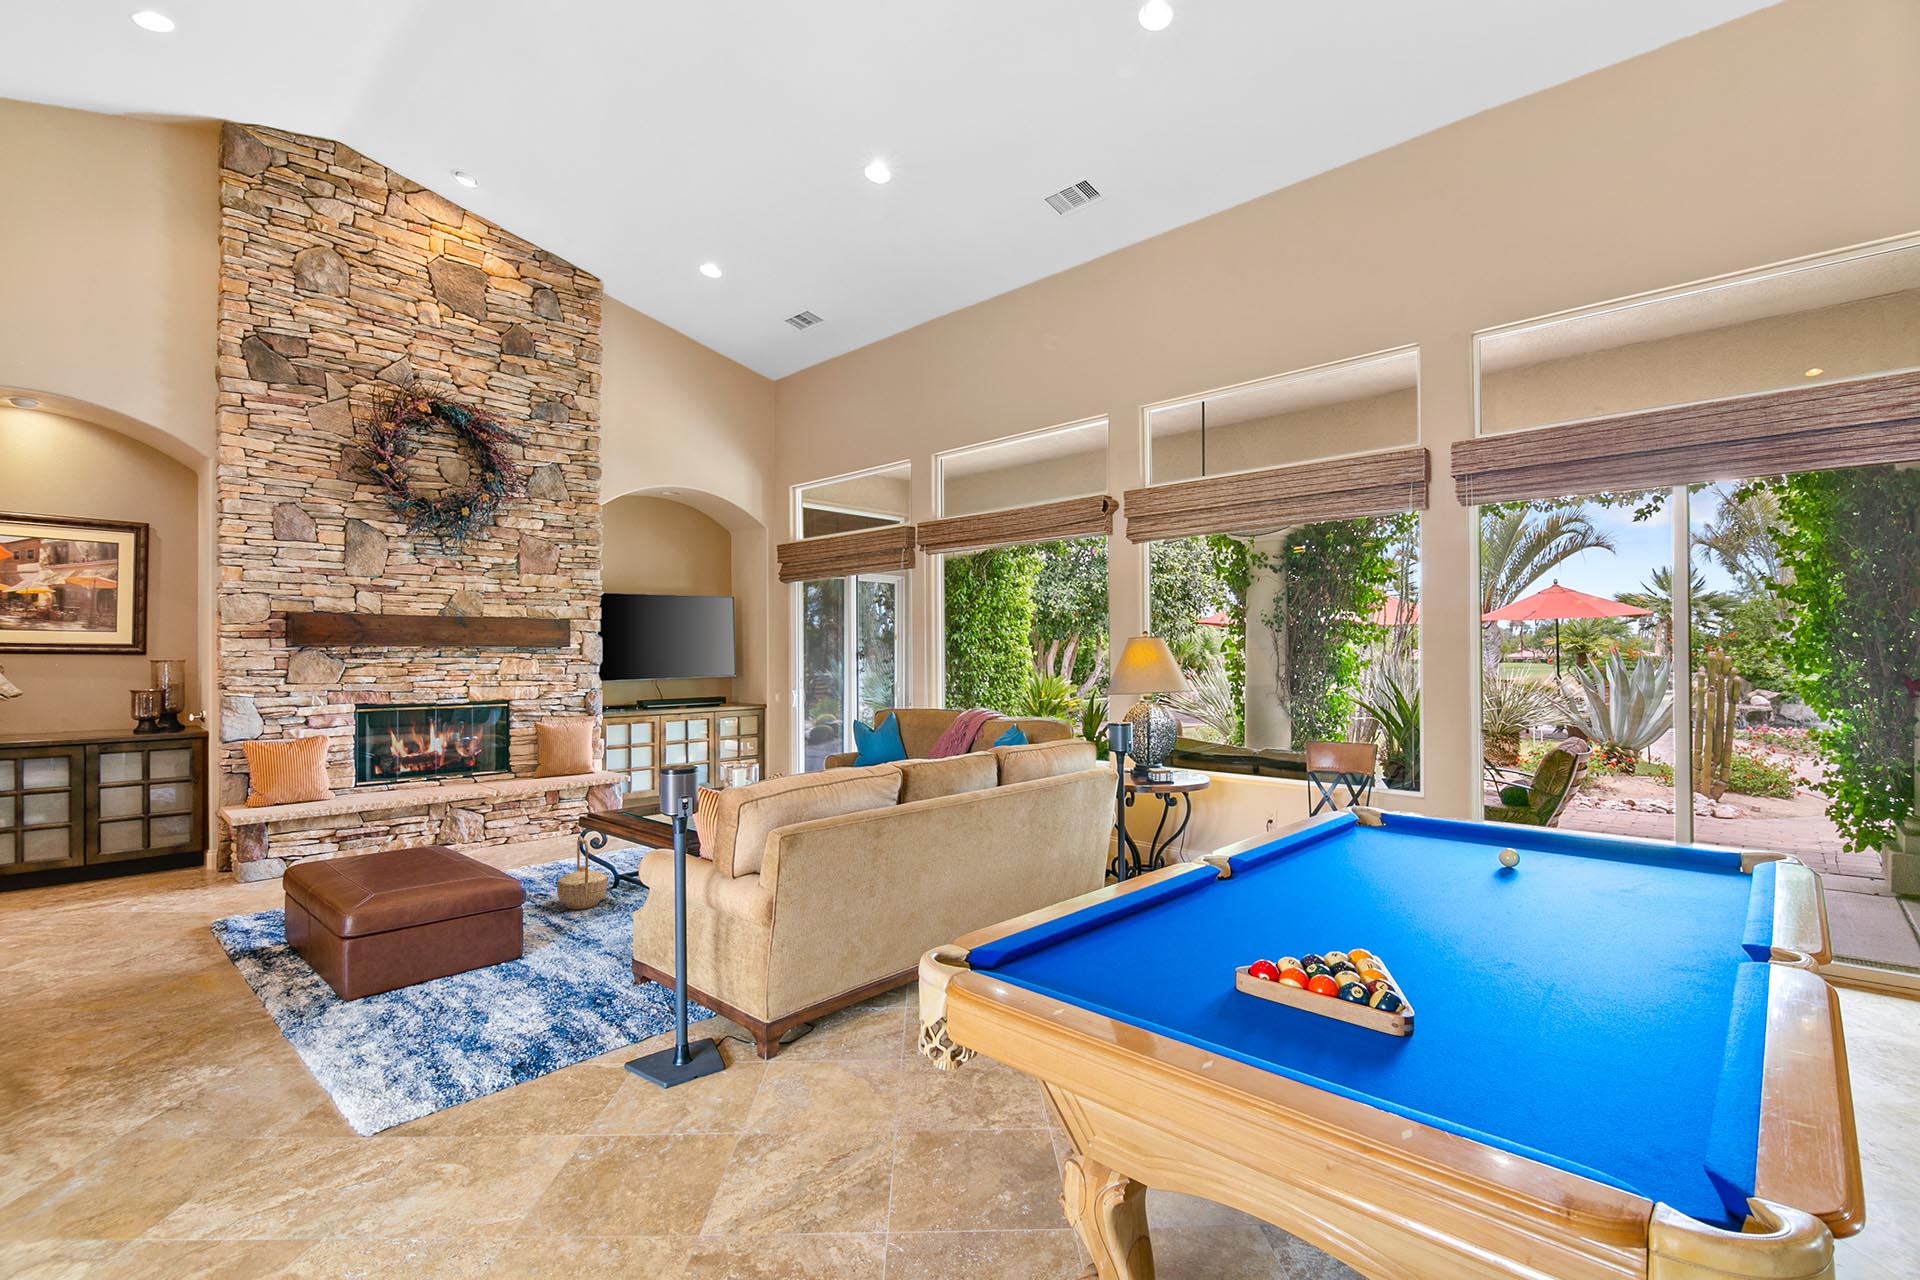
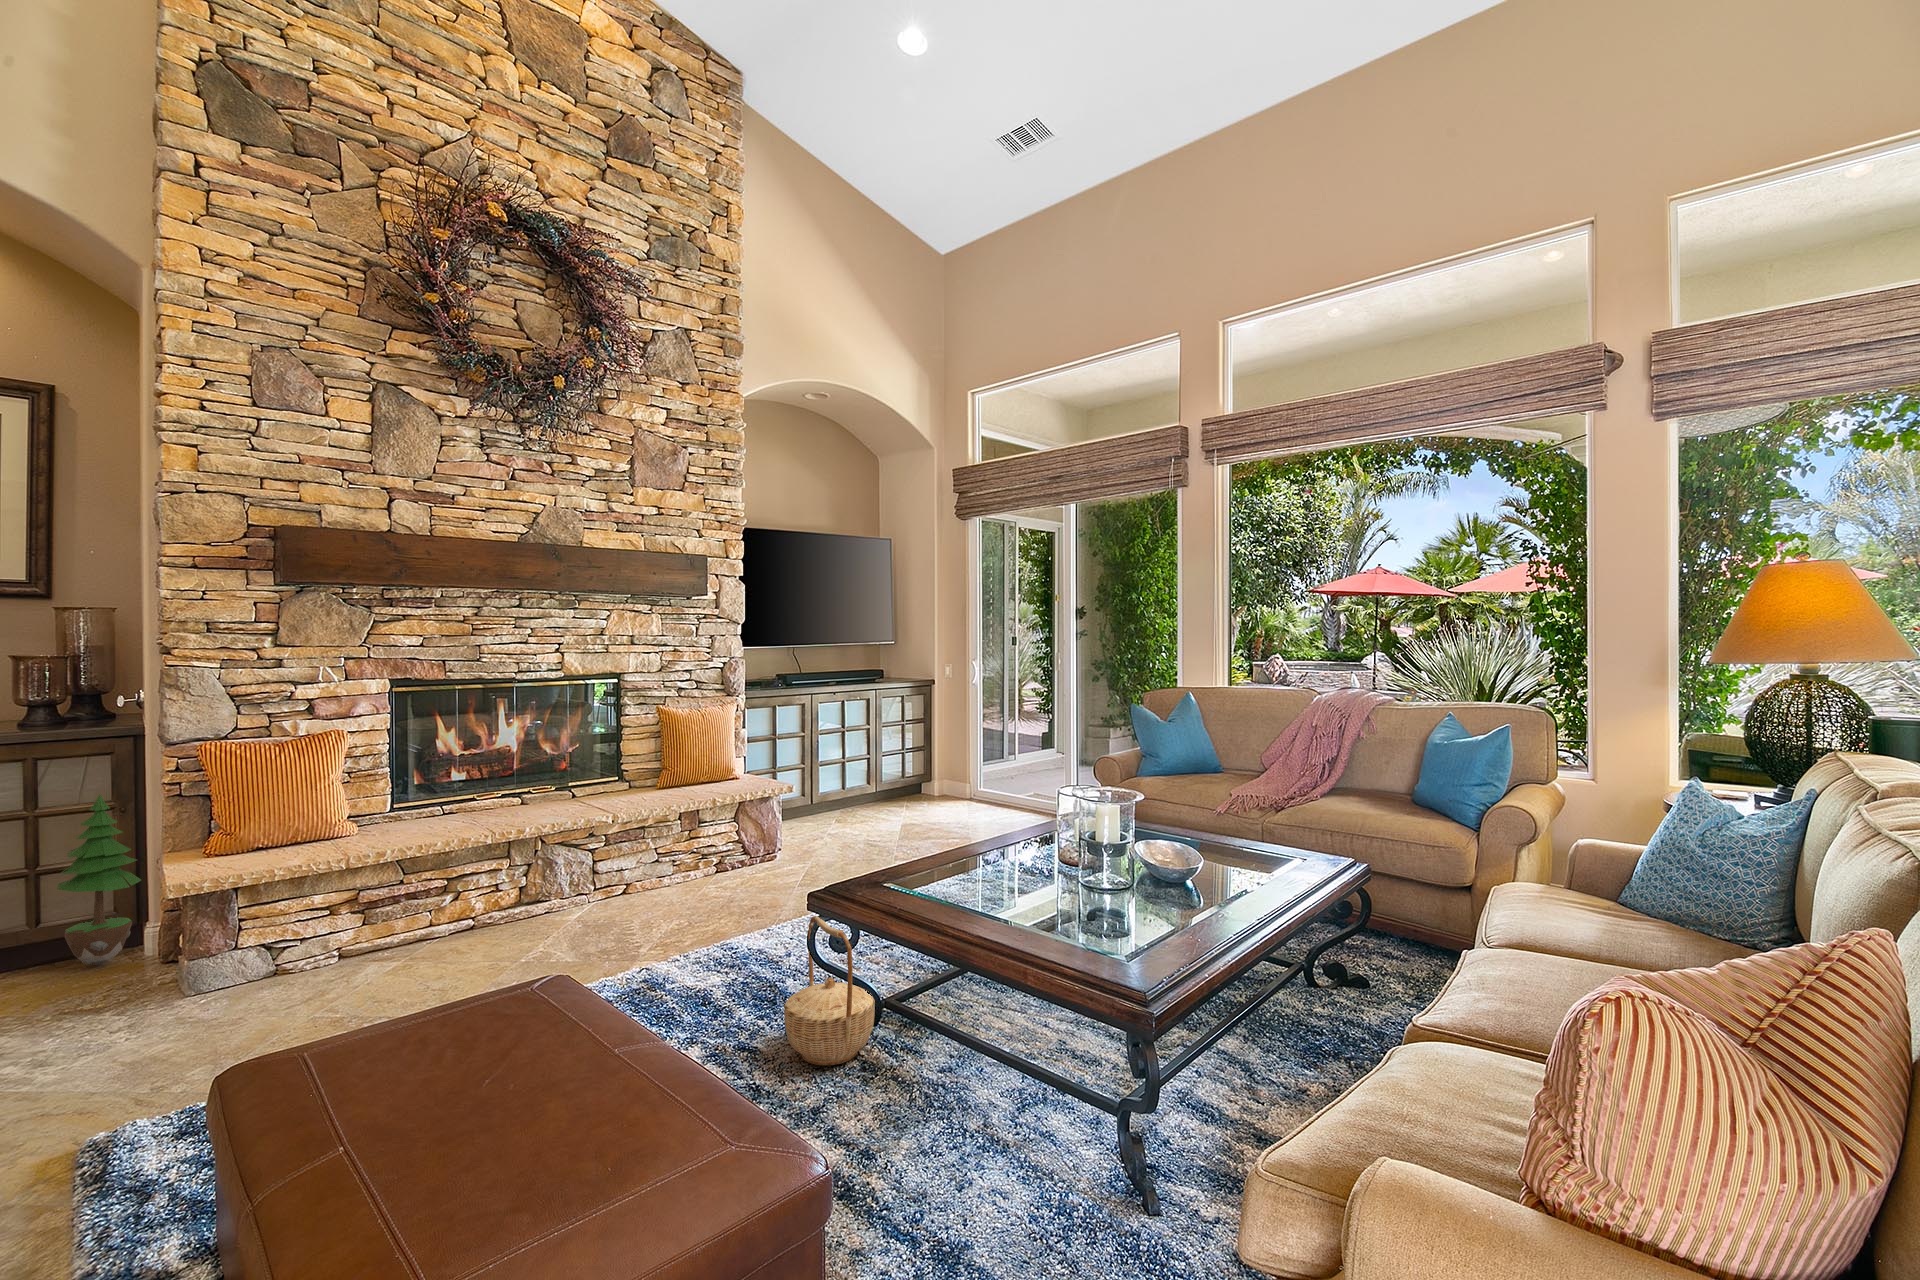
potted tree: none [159,773,206,874] -> present [57,795,141,966]

